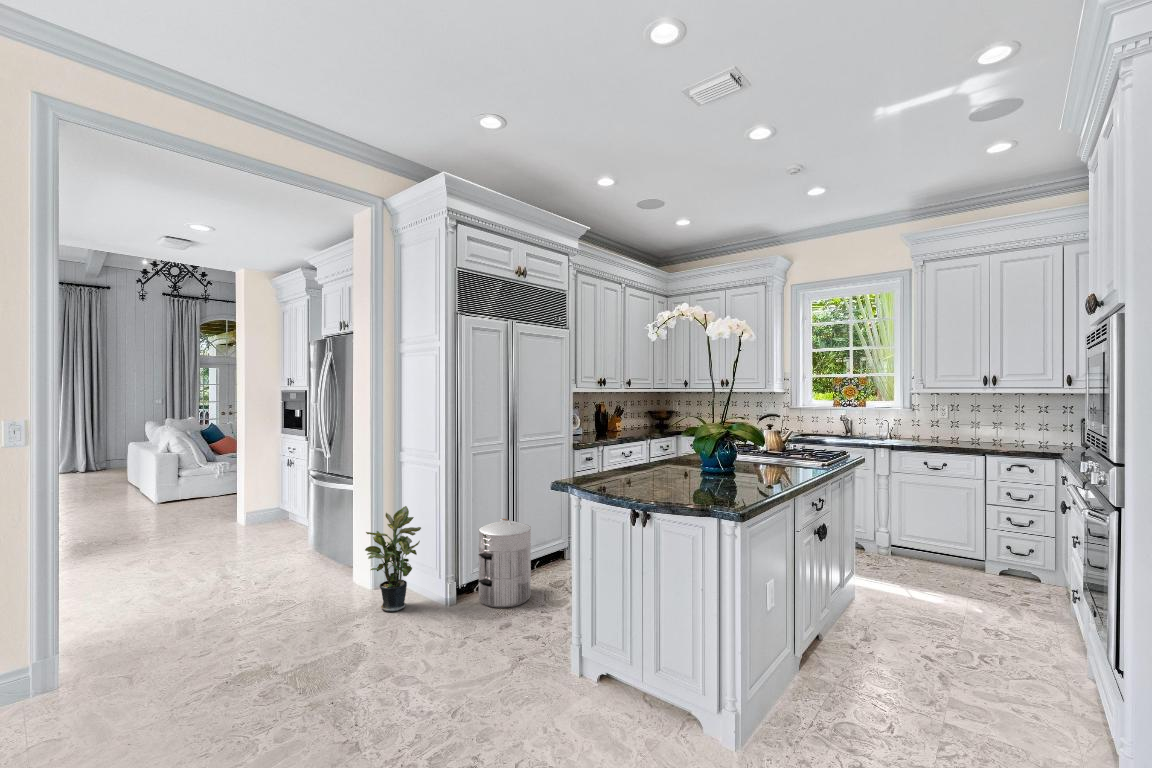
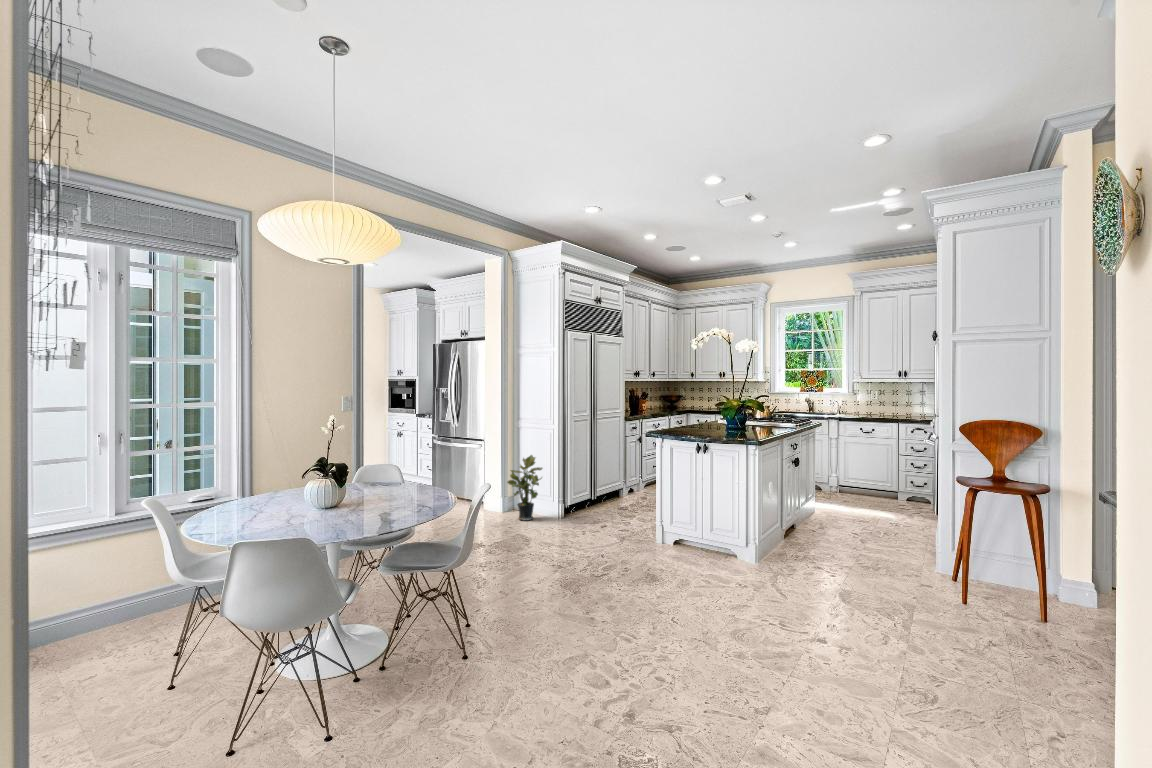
waste bin: present [478,518,531,608] -> none [577,463,611,518]

